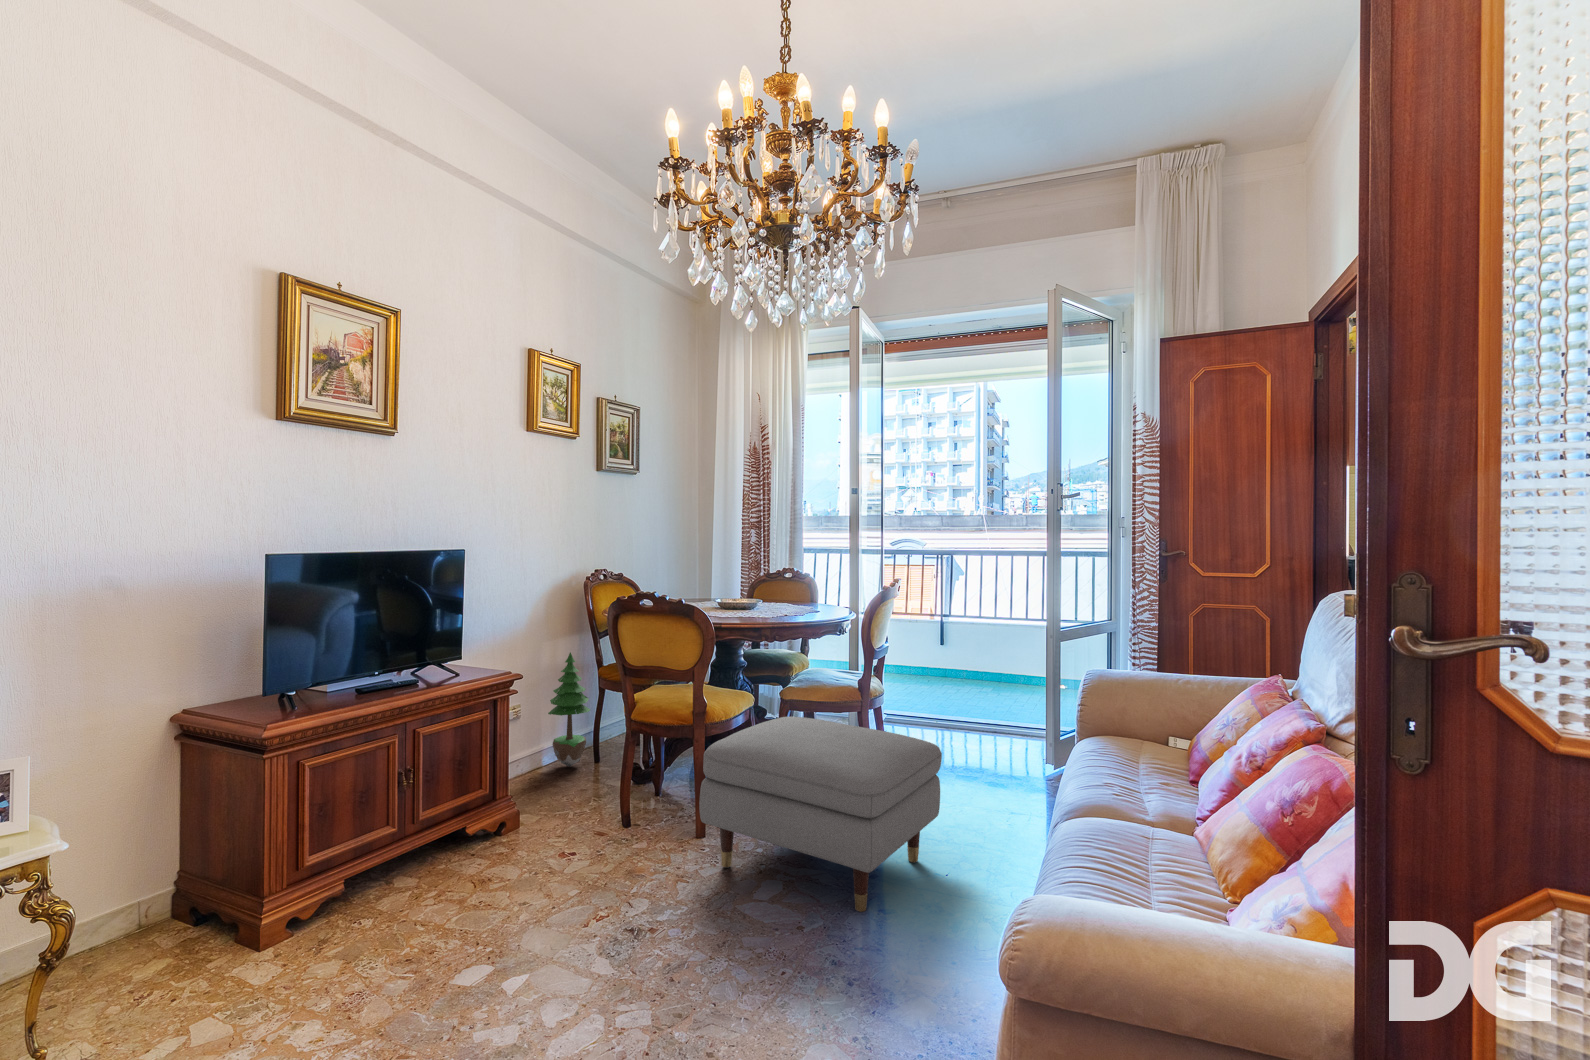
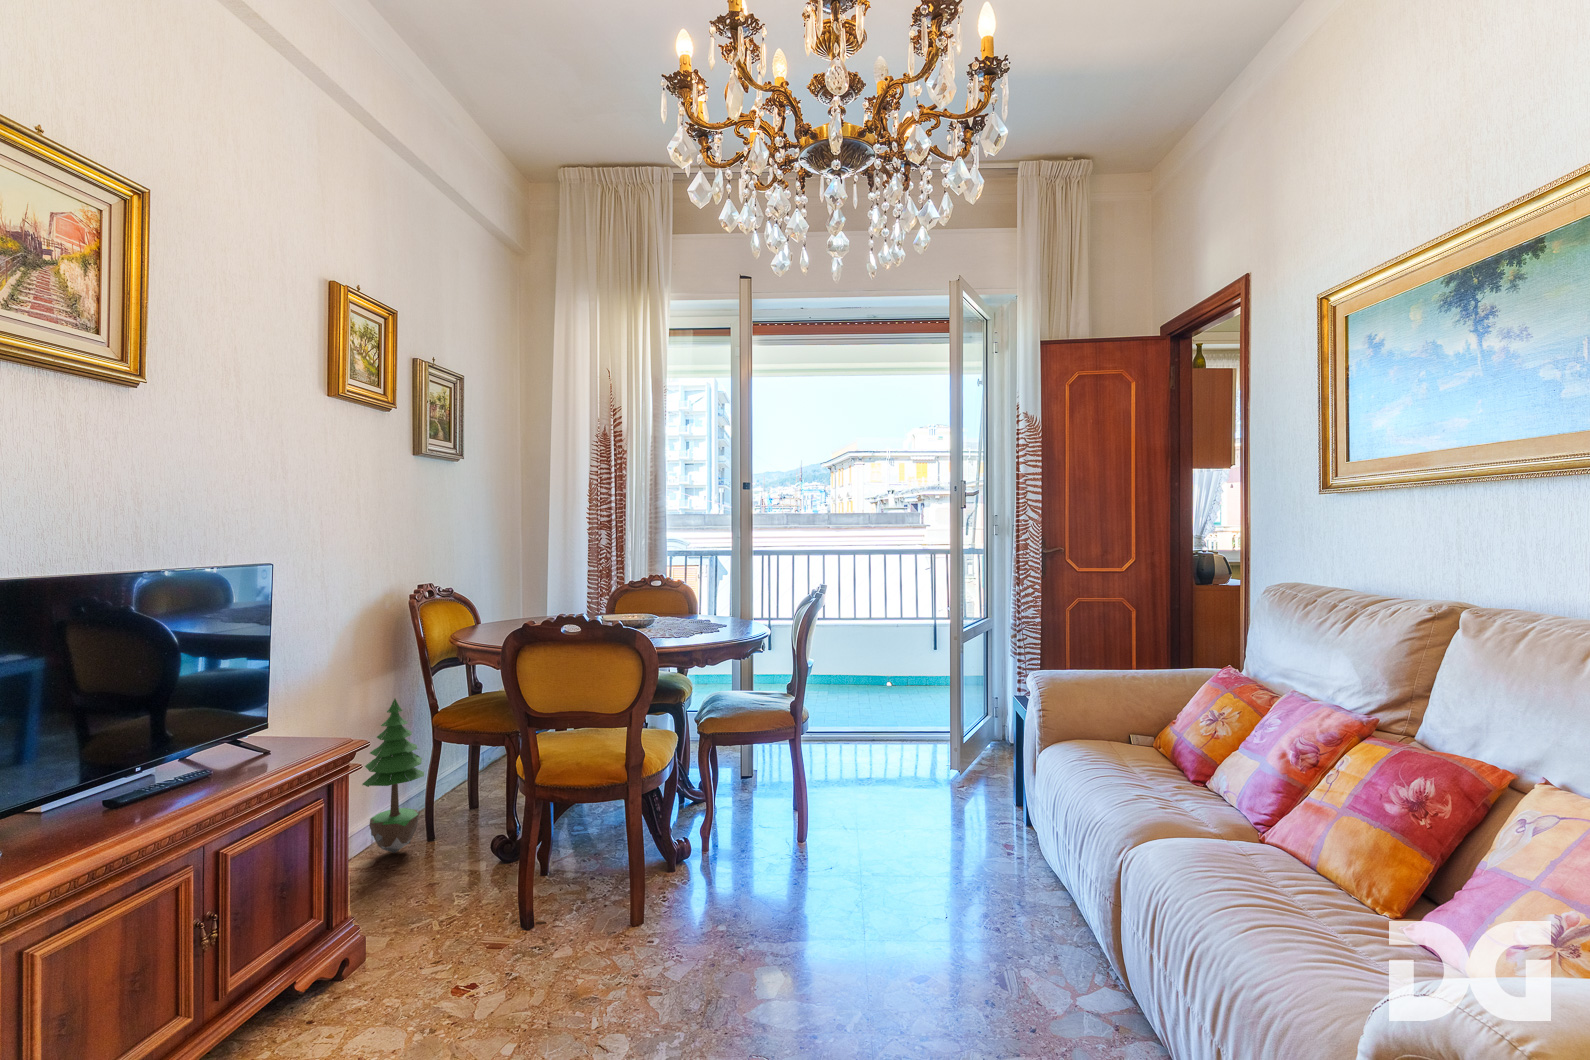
ottoman: present [699,717,942,912] -> none [664,757,936,991]

